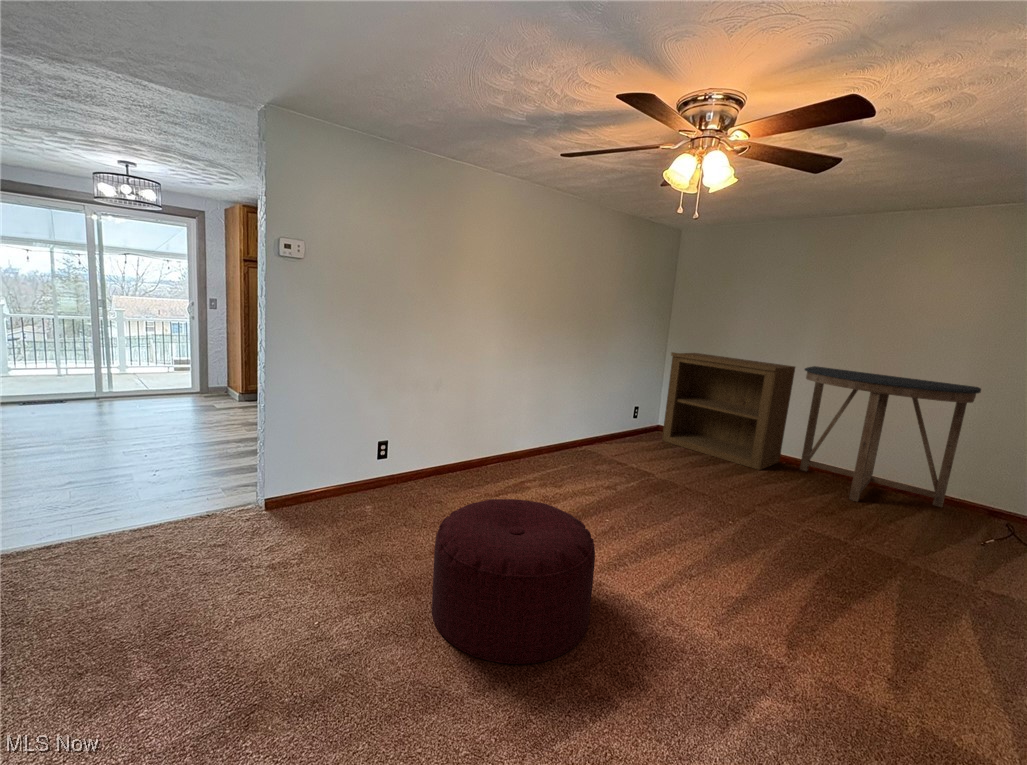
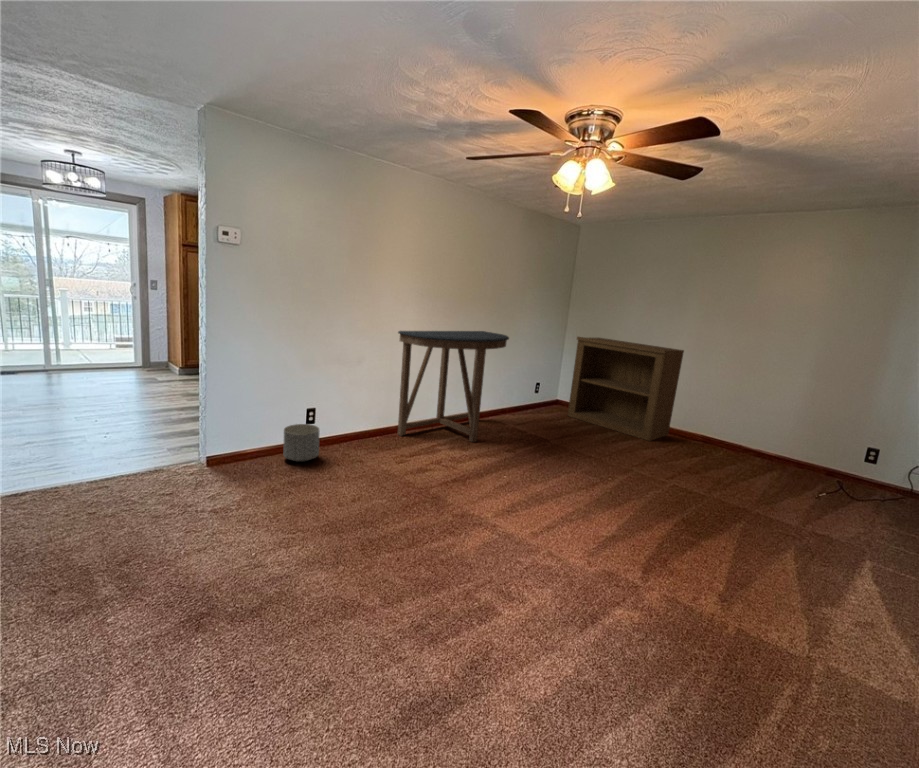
console table: present [800,366,981,507] -> present [398,331,509,442]
planter: none [350,457,390,501] -> present [283,424,319,462]
ottoman: present [432,499,595,664] -> none [352,456,490,584]

